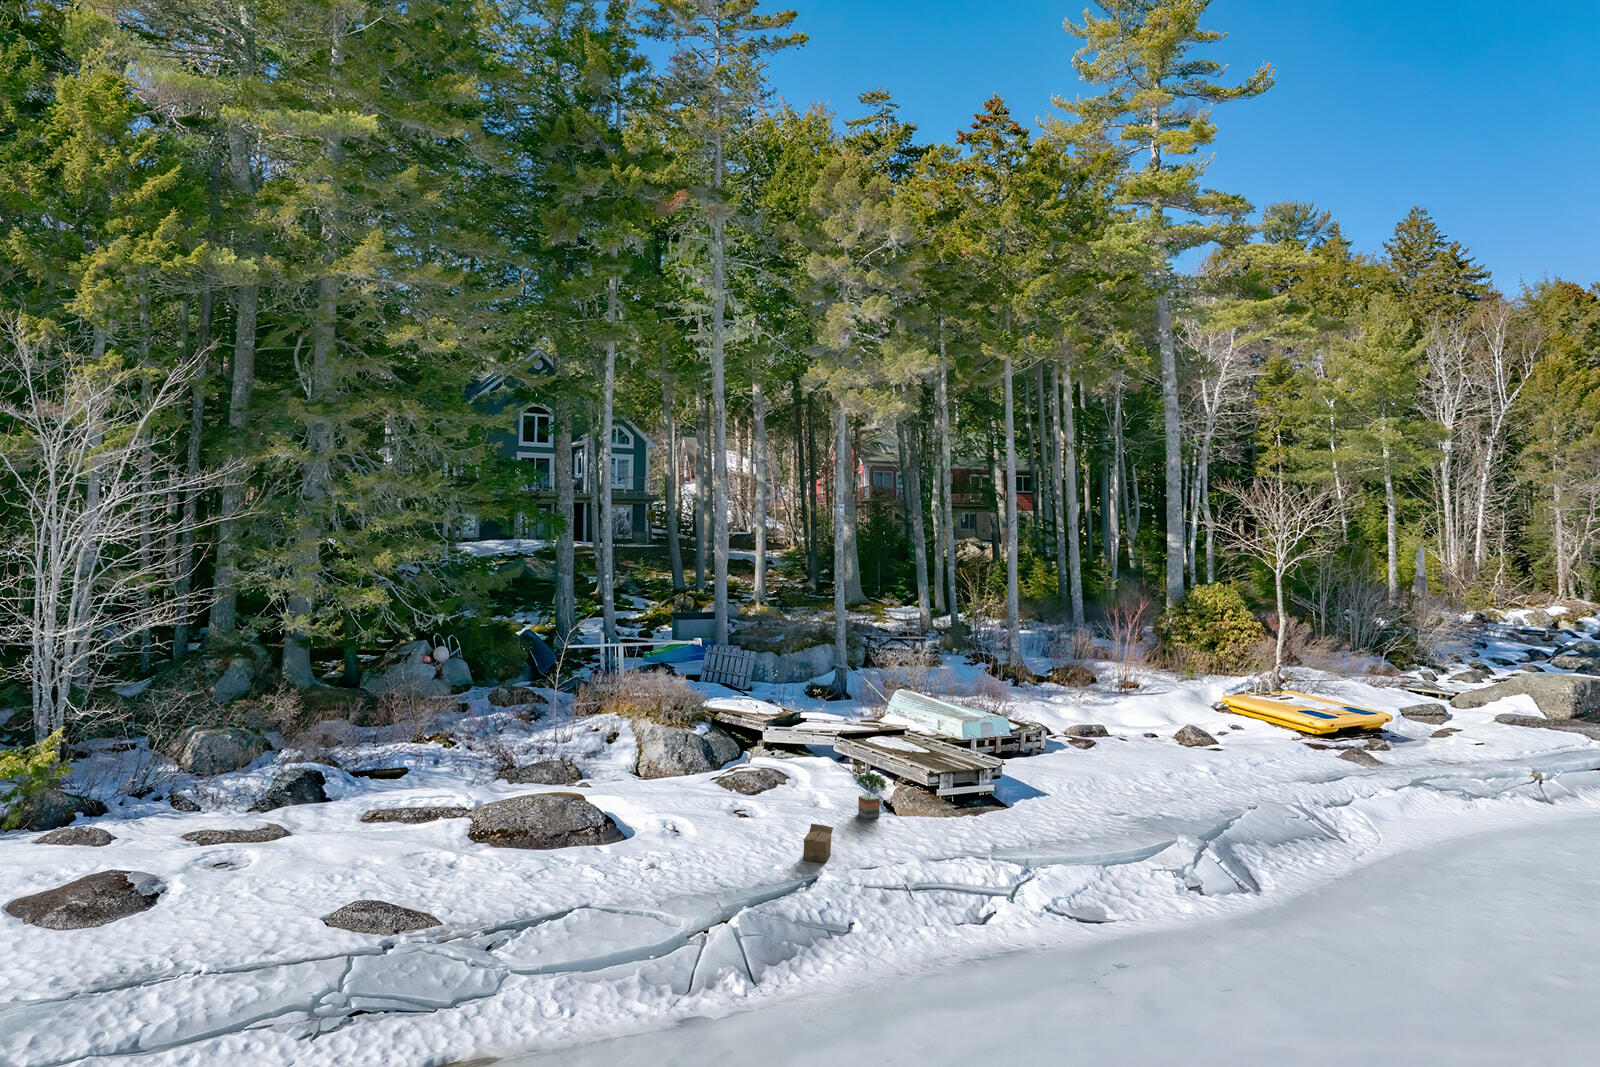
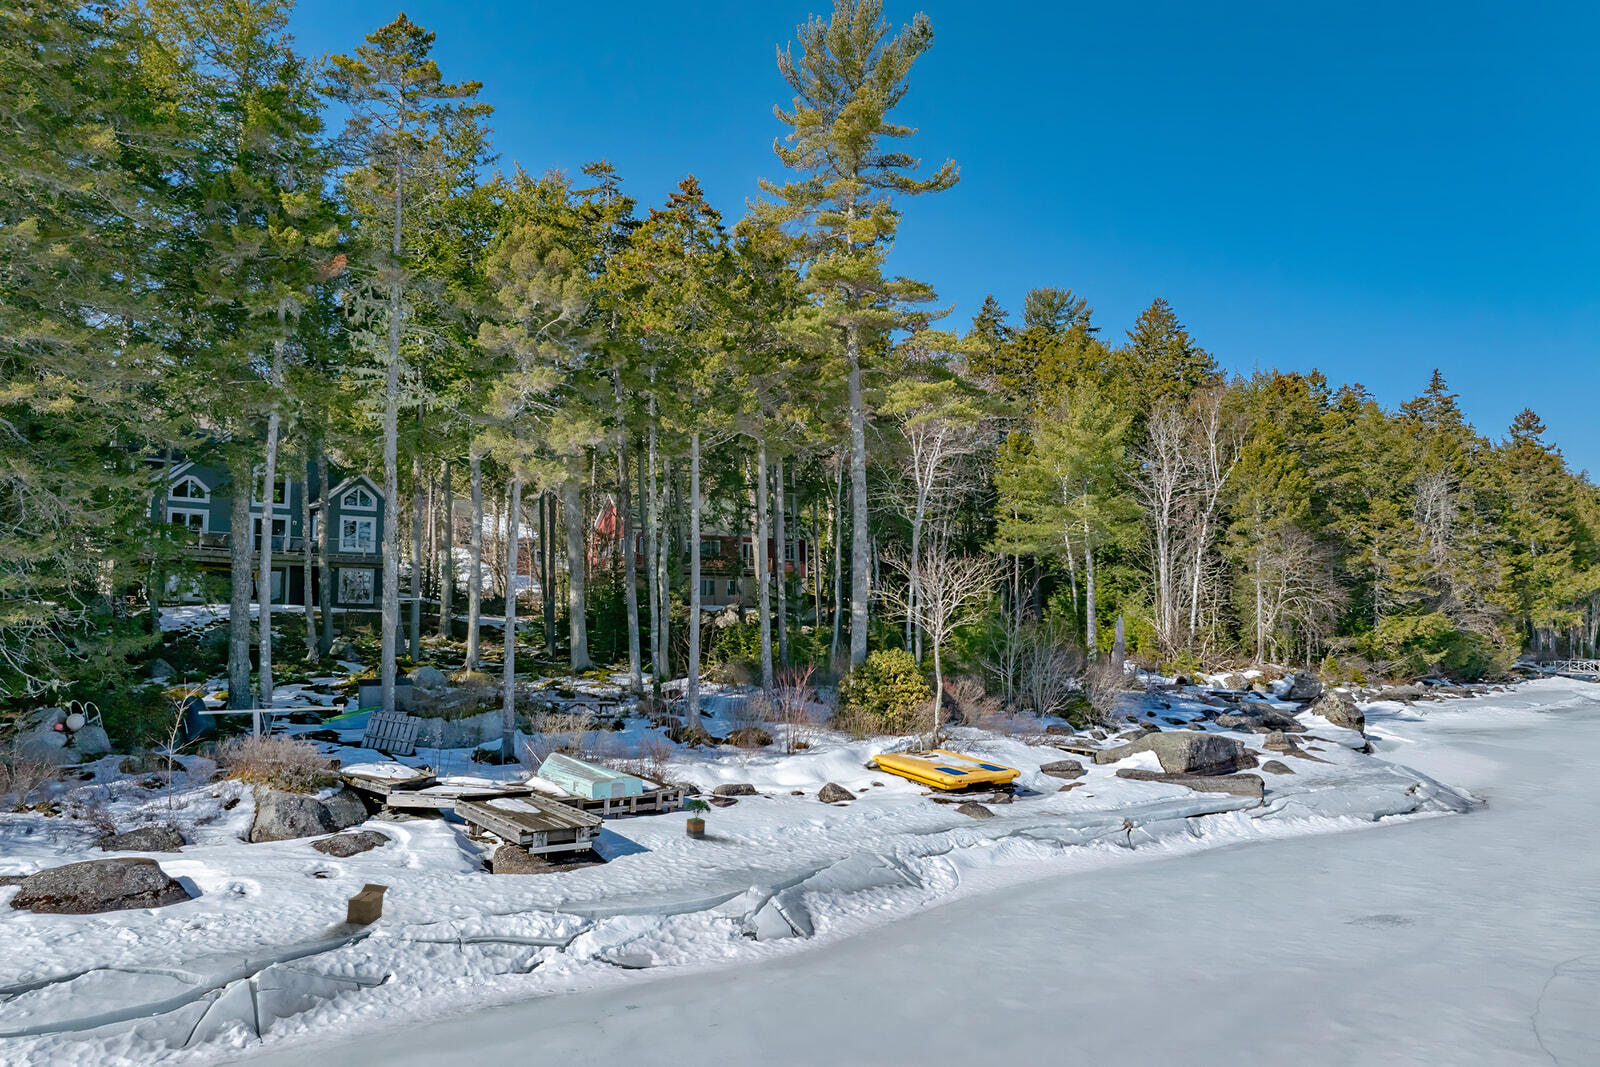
potted tree: present [856,773,886,819] -> present [685,799,711,838]

